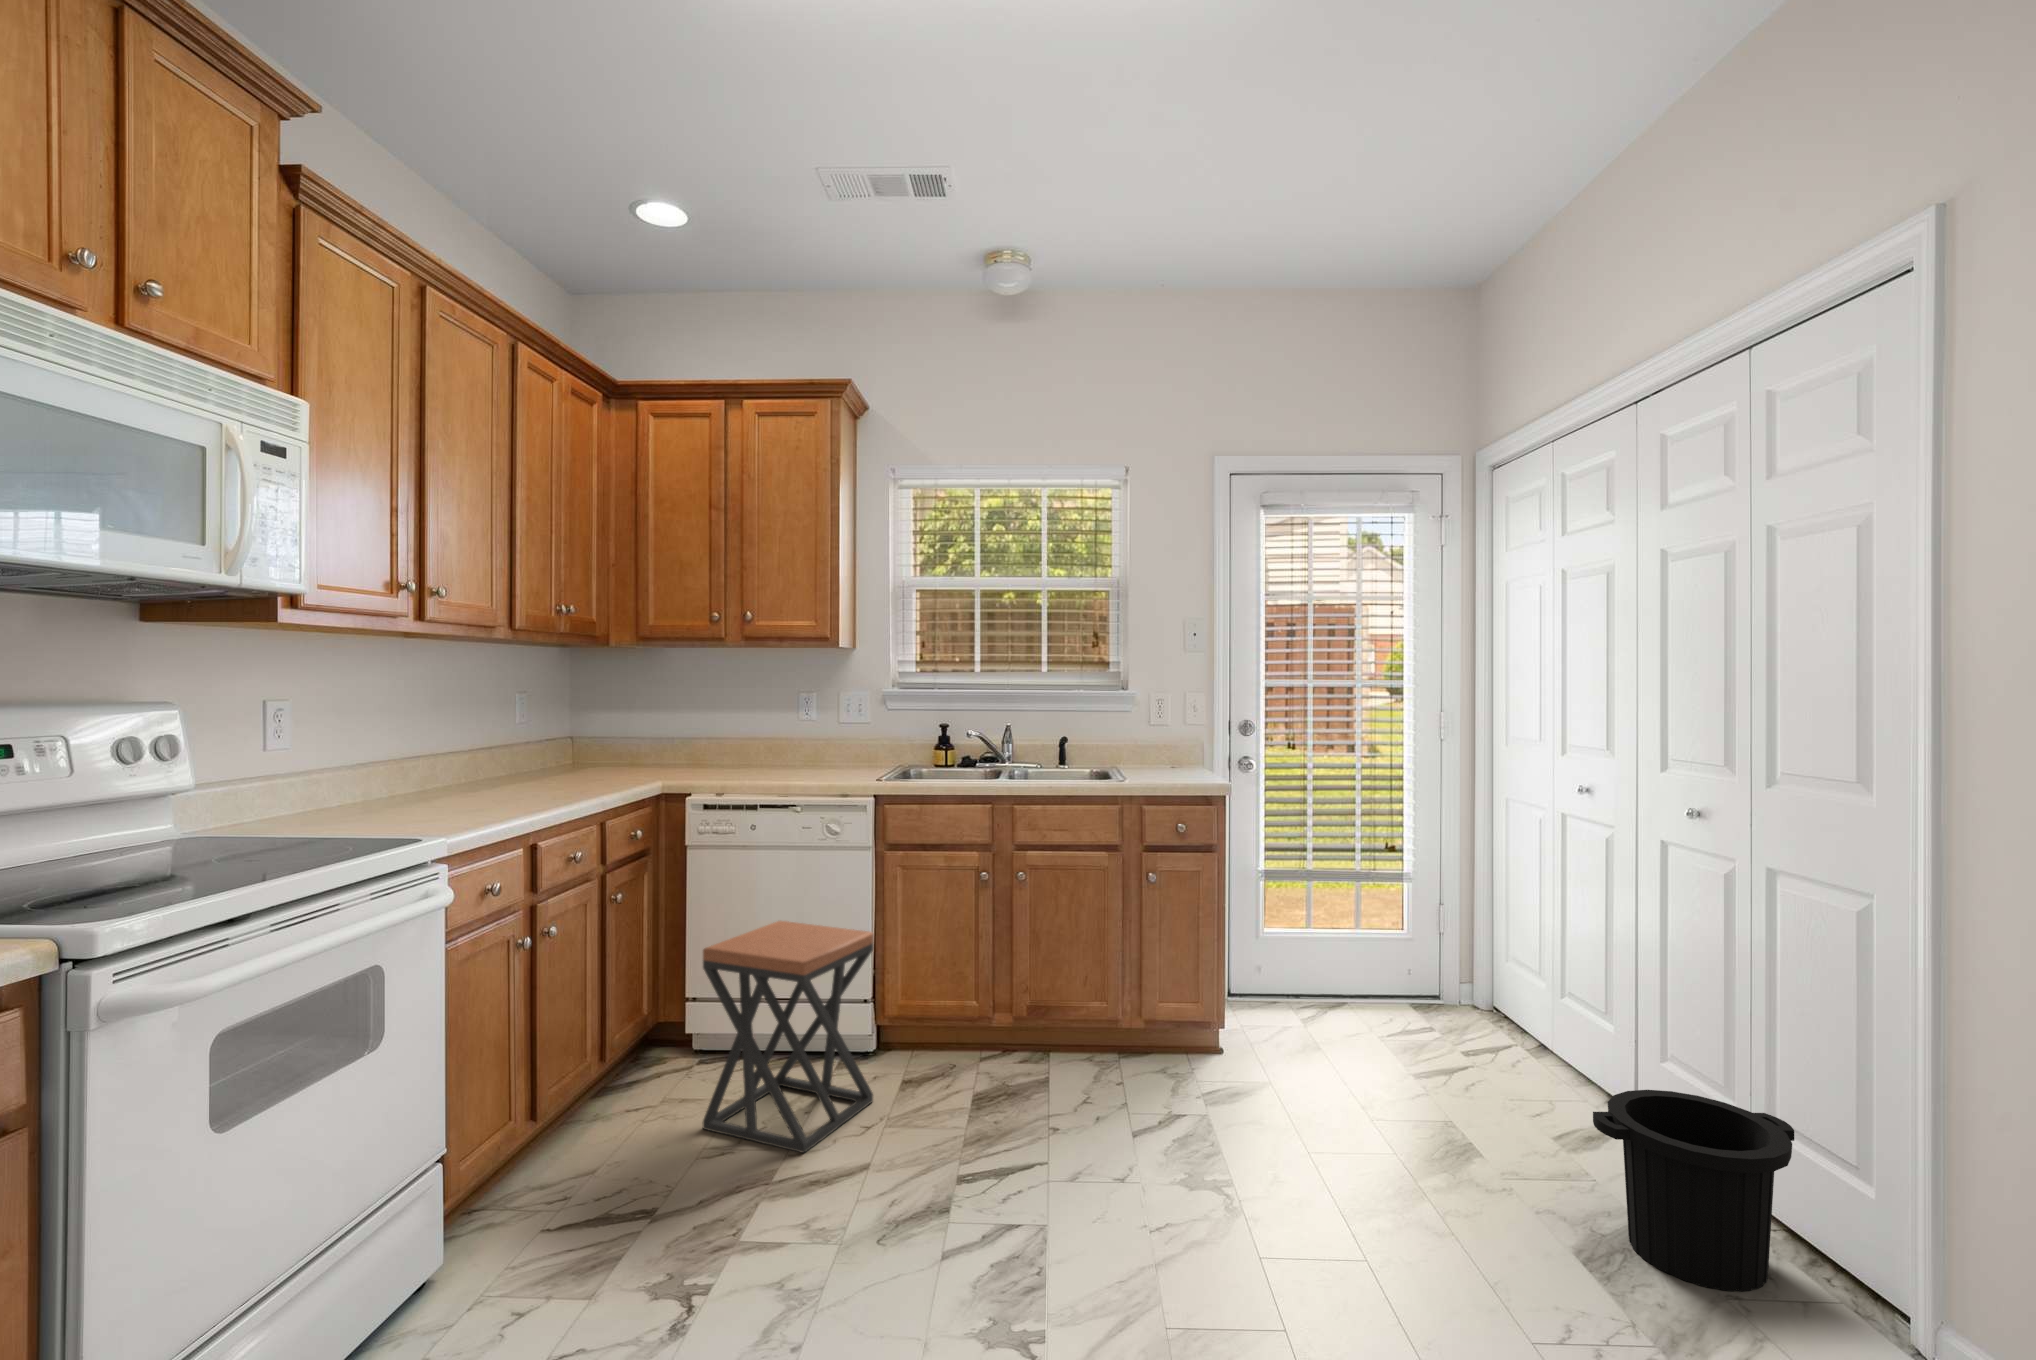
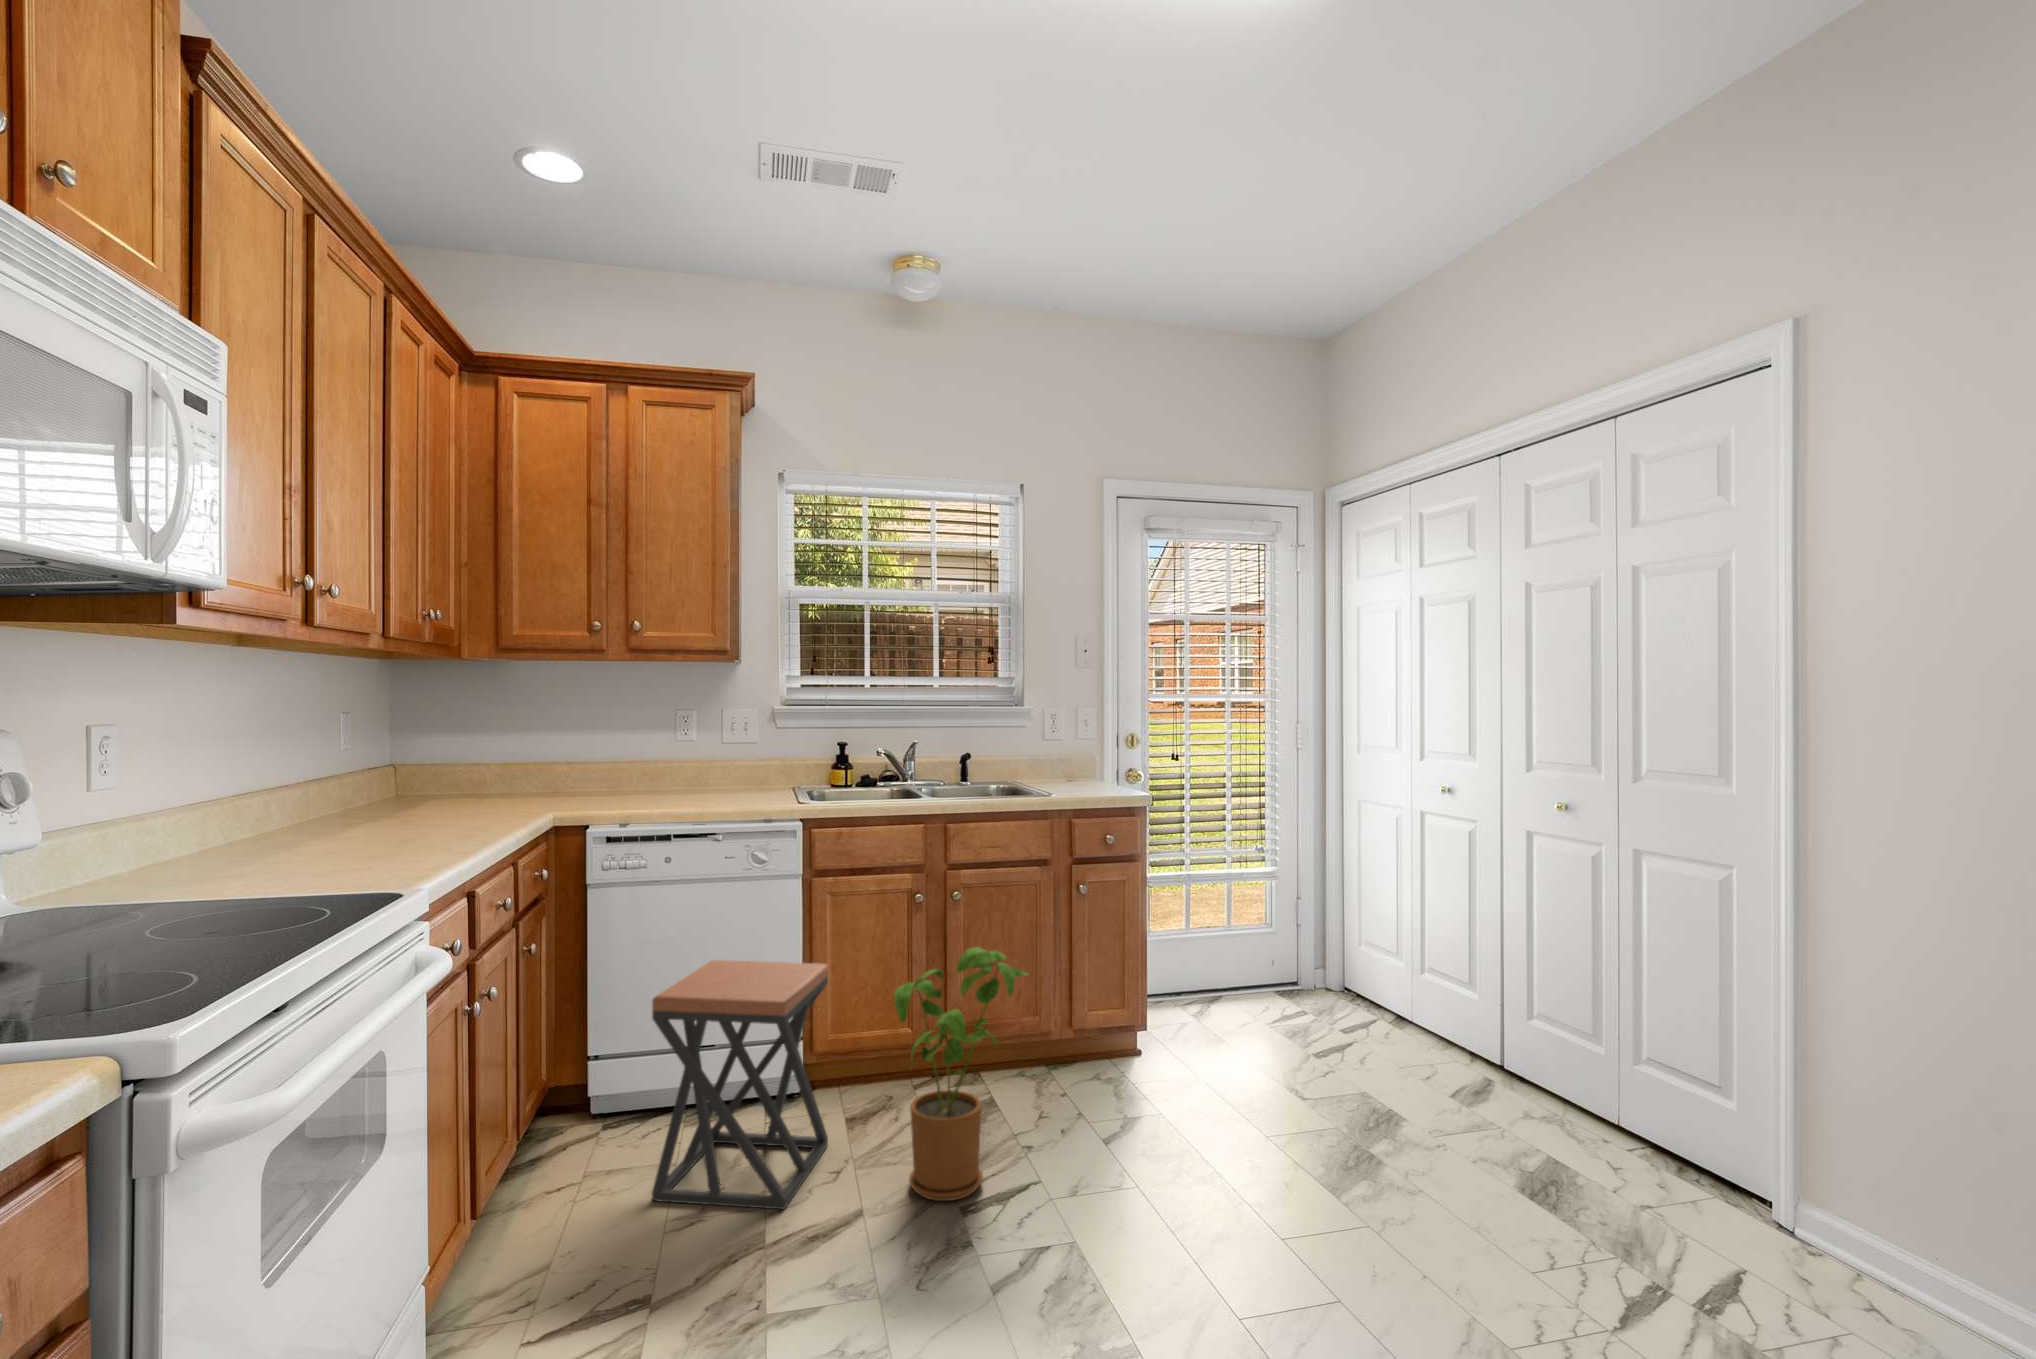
house plant: none [911,926,1042,1168] -> present [894,947,1028,1201]
trash can: present [1593,1090,1794,1291] -> none [1524,1041,1676,1201]

